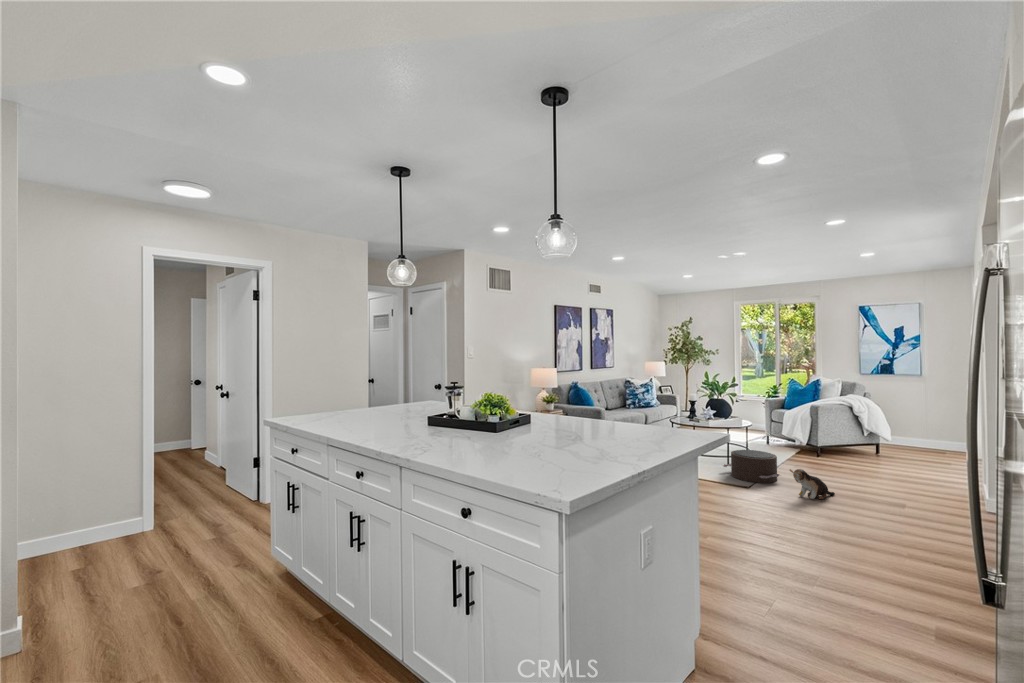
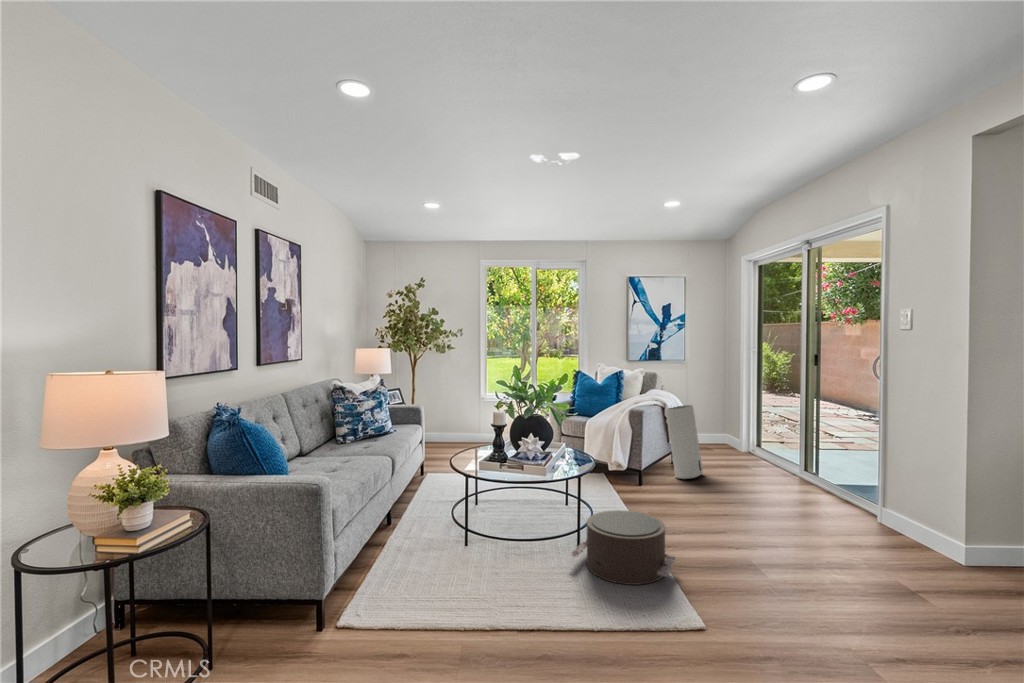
air purifier: none [855,407,894,459] -> present [666,405,703,479]
plush toy: present [790,469,835,499] -> none [735,554,778,609]

